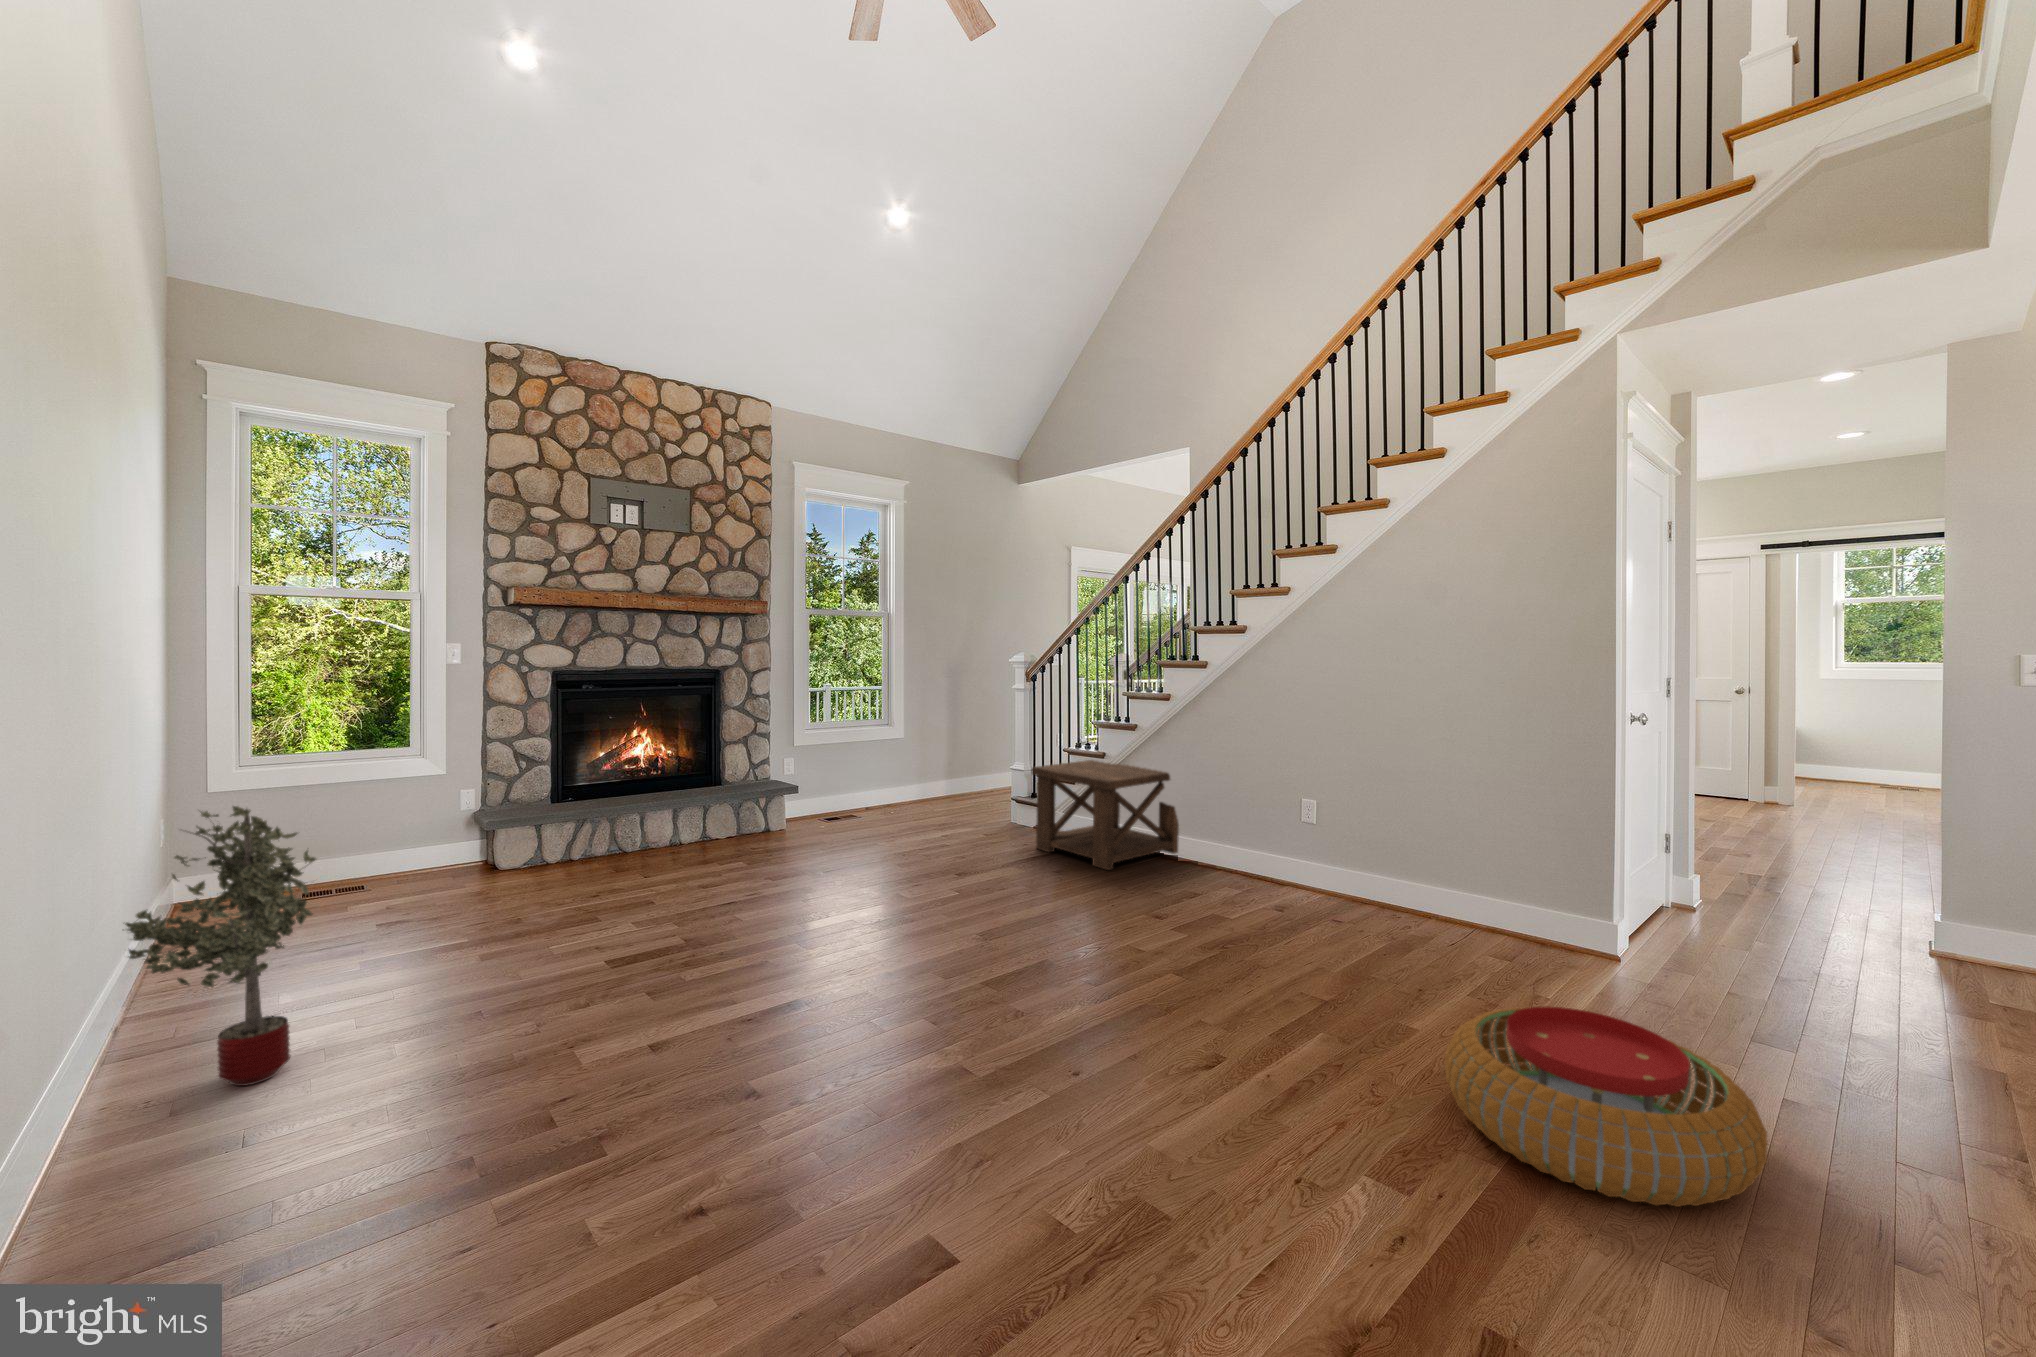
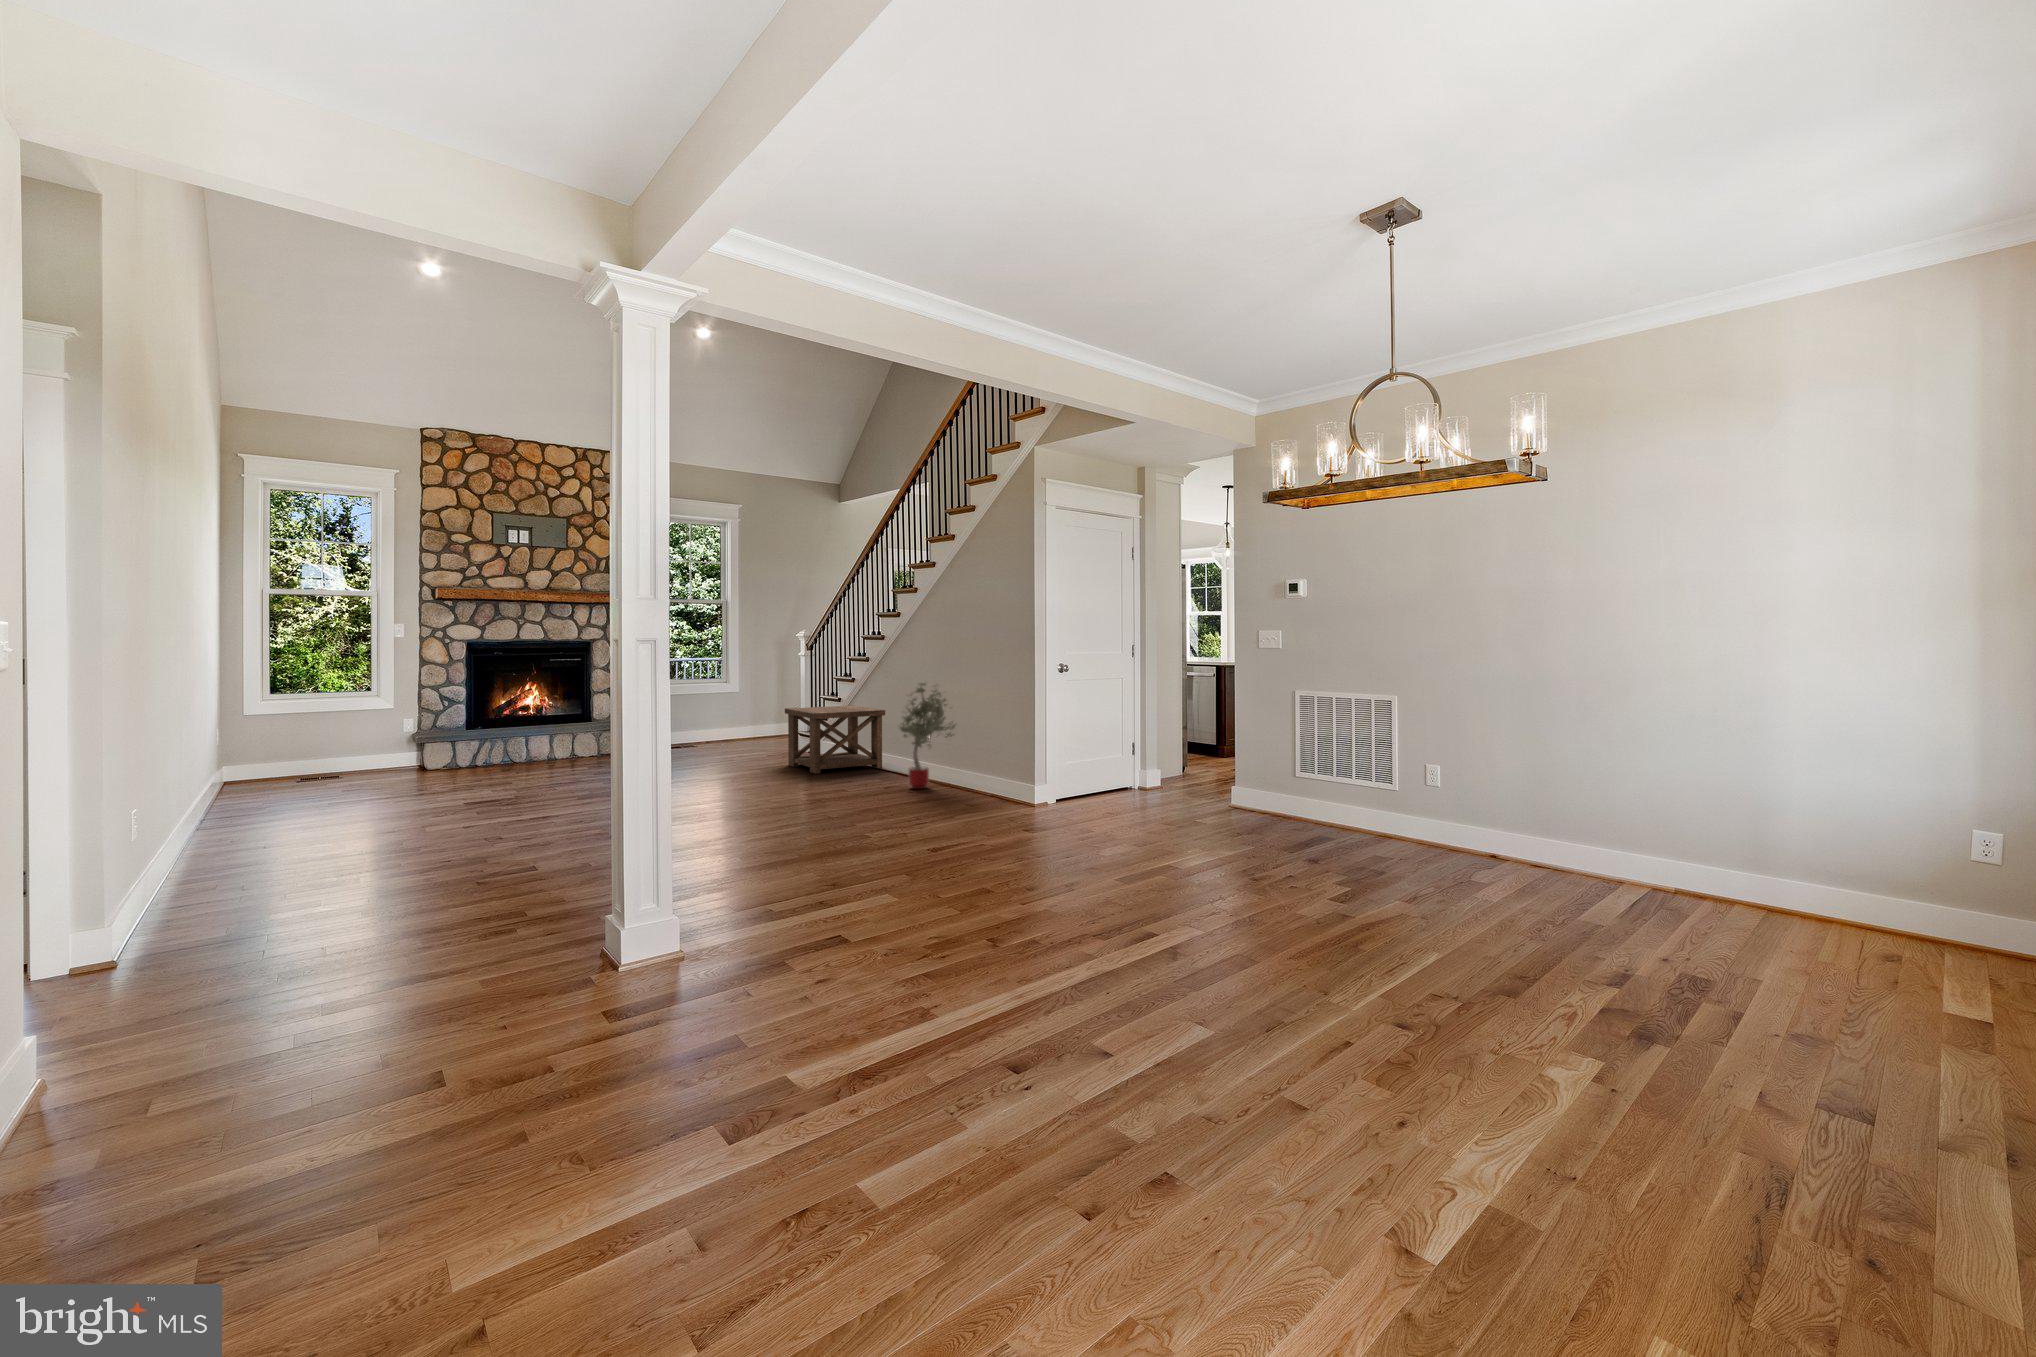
potted tree: present [125,806,316,1086] -> present [899,683,955,789]
pouf: present [1445,1007,1768,1207] -> none [803,795,933,861]

